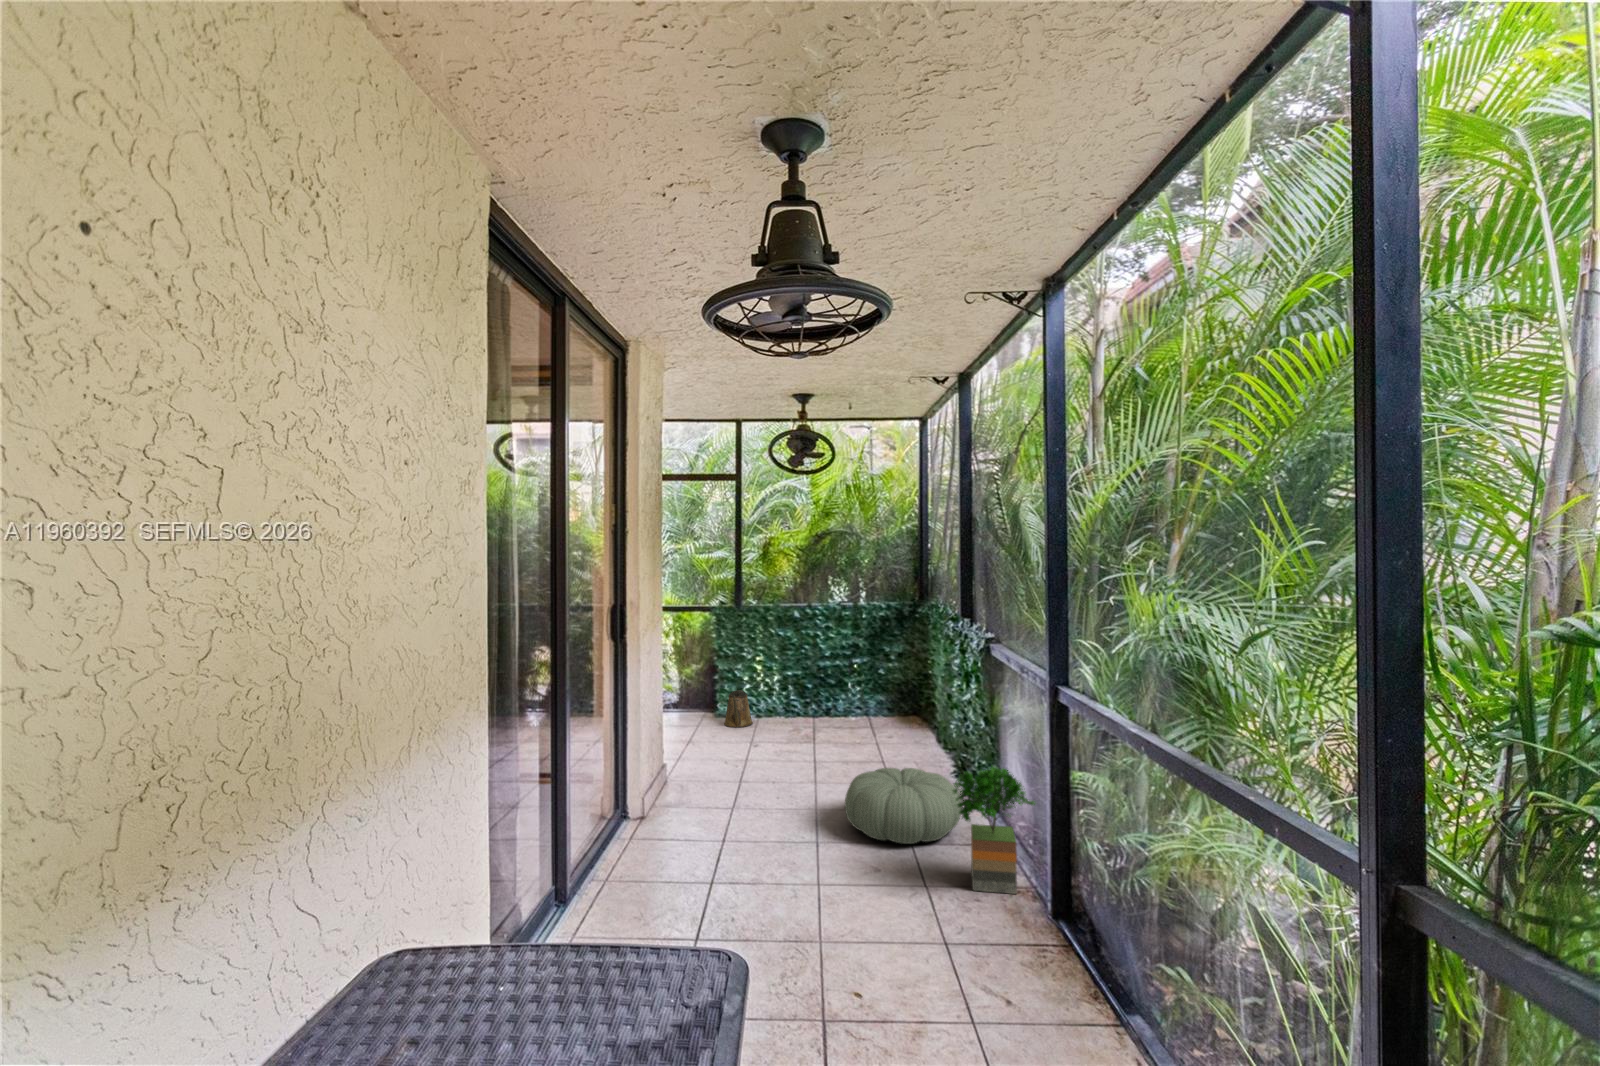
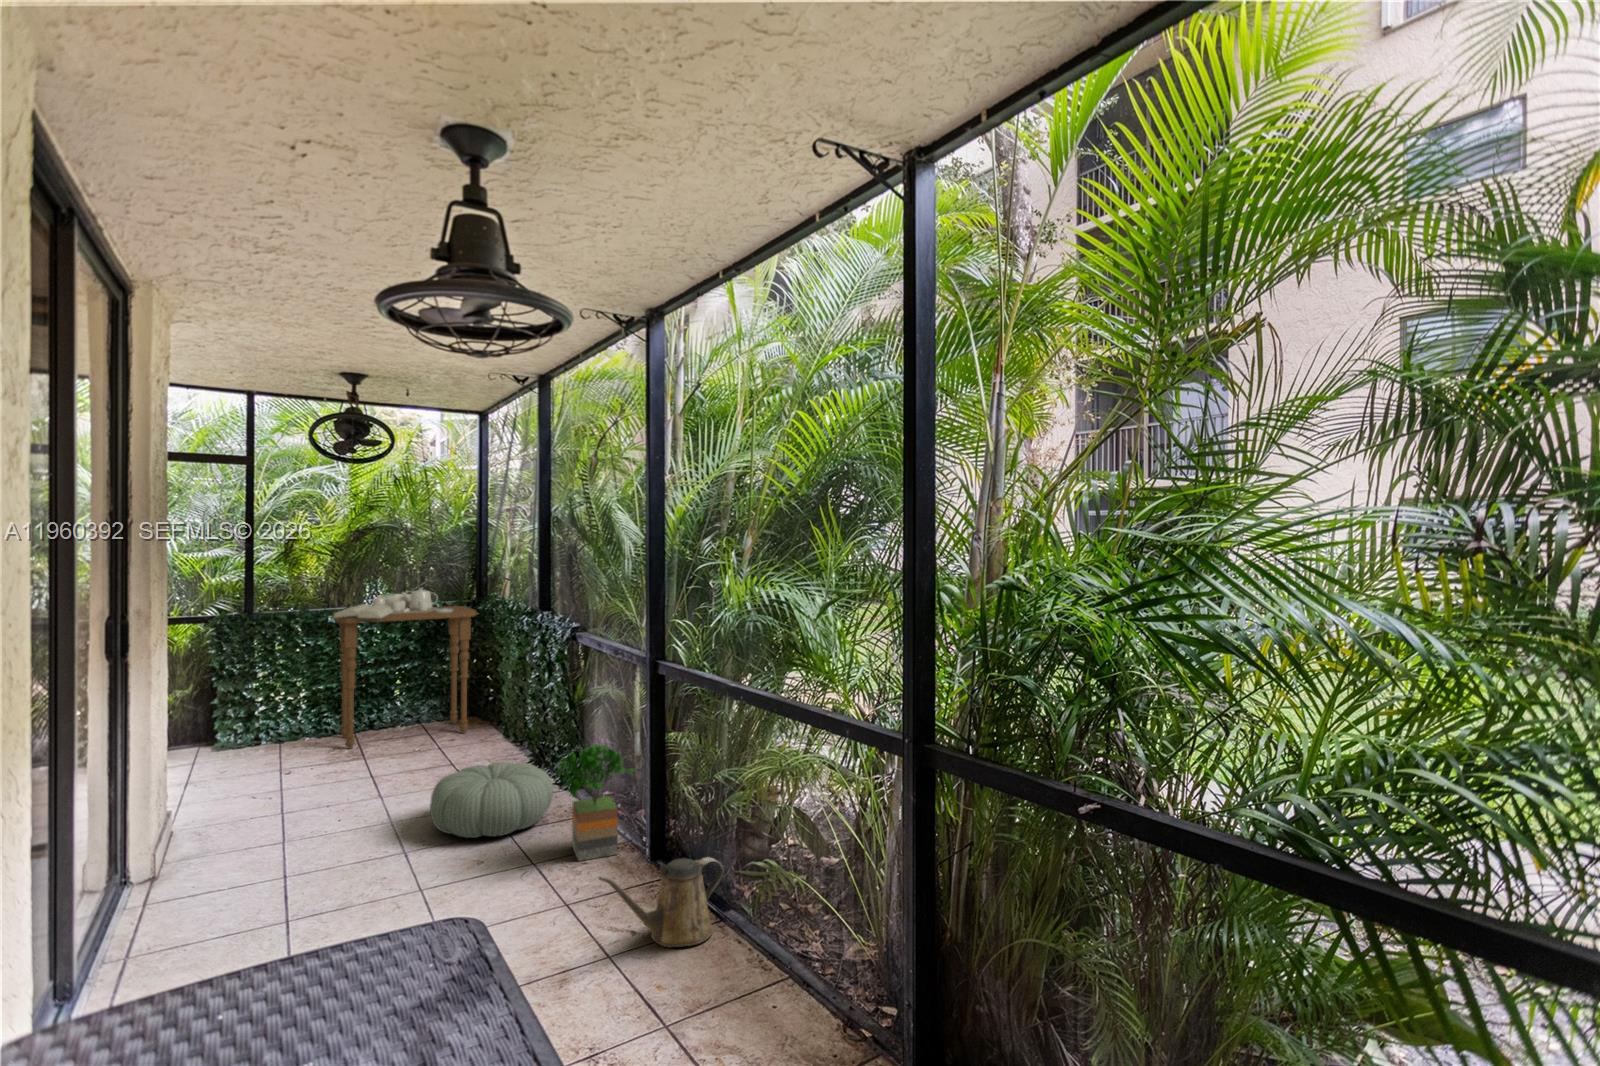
side table: none [792,589,913,733] -> present [333,587,476,749]
watering can: present [724,690,753,727] -> present [599,857,723,947]

